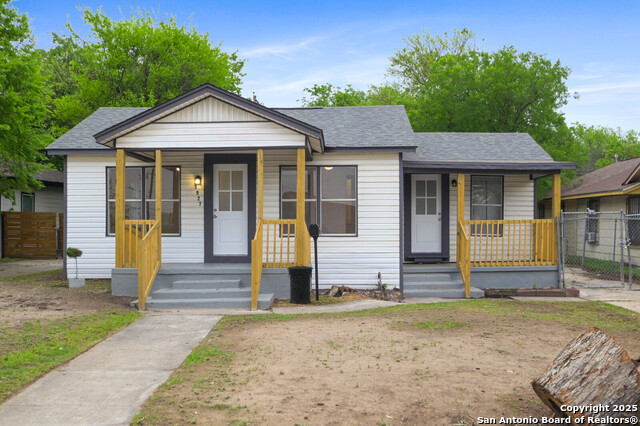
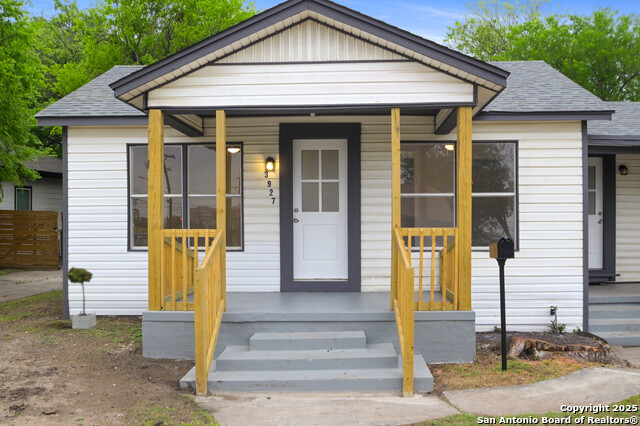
trash can: present [287,266,313,304] -> none [445,306,491,376]

